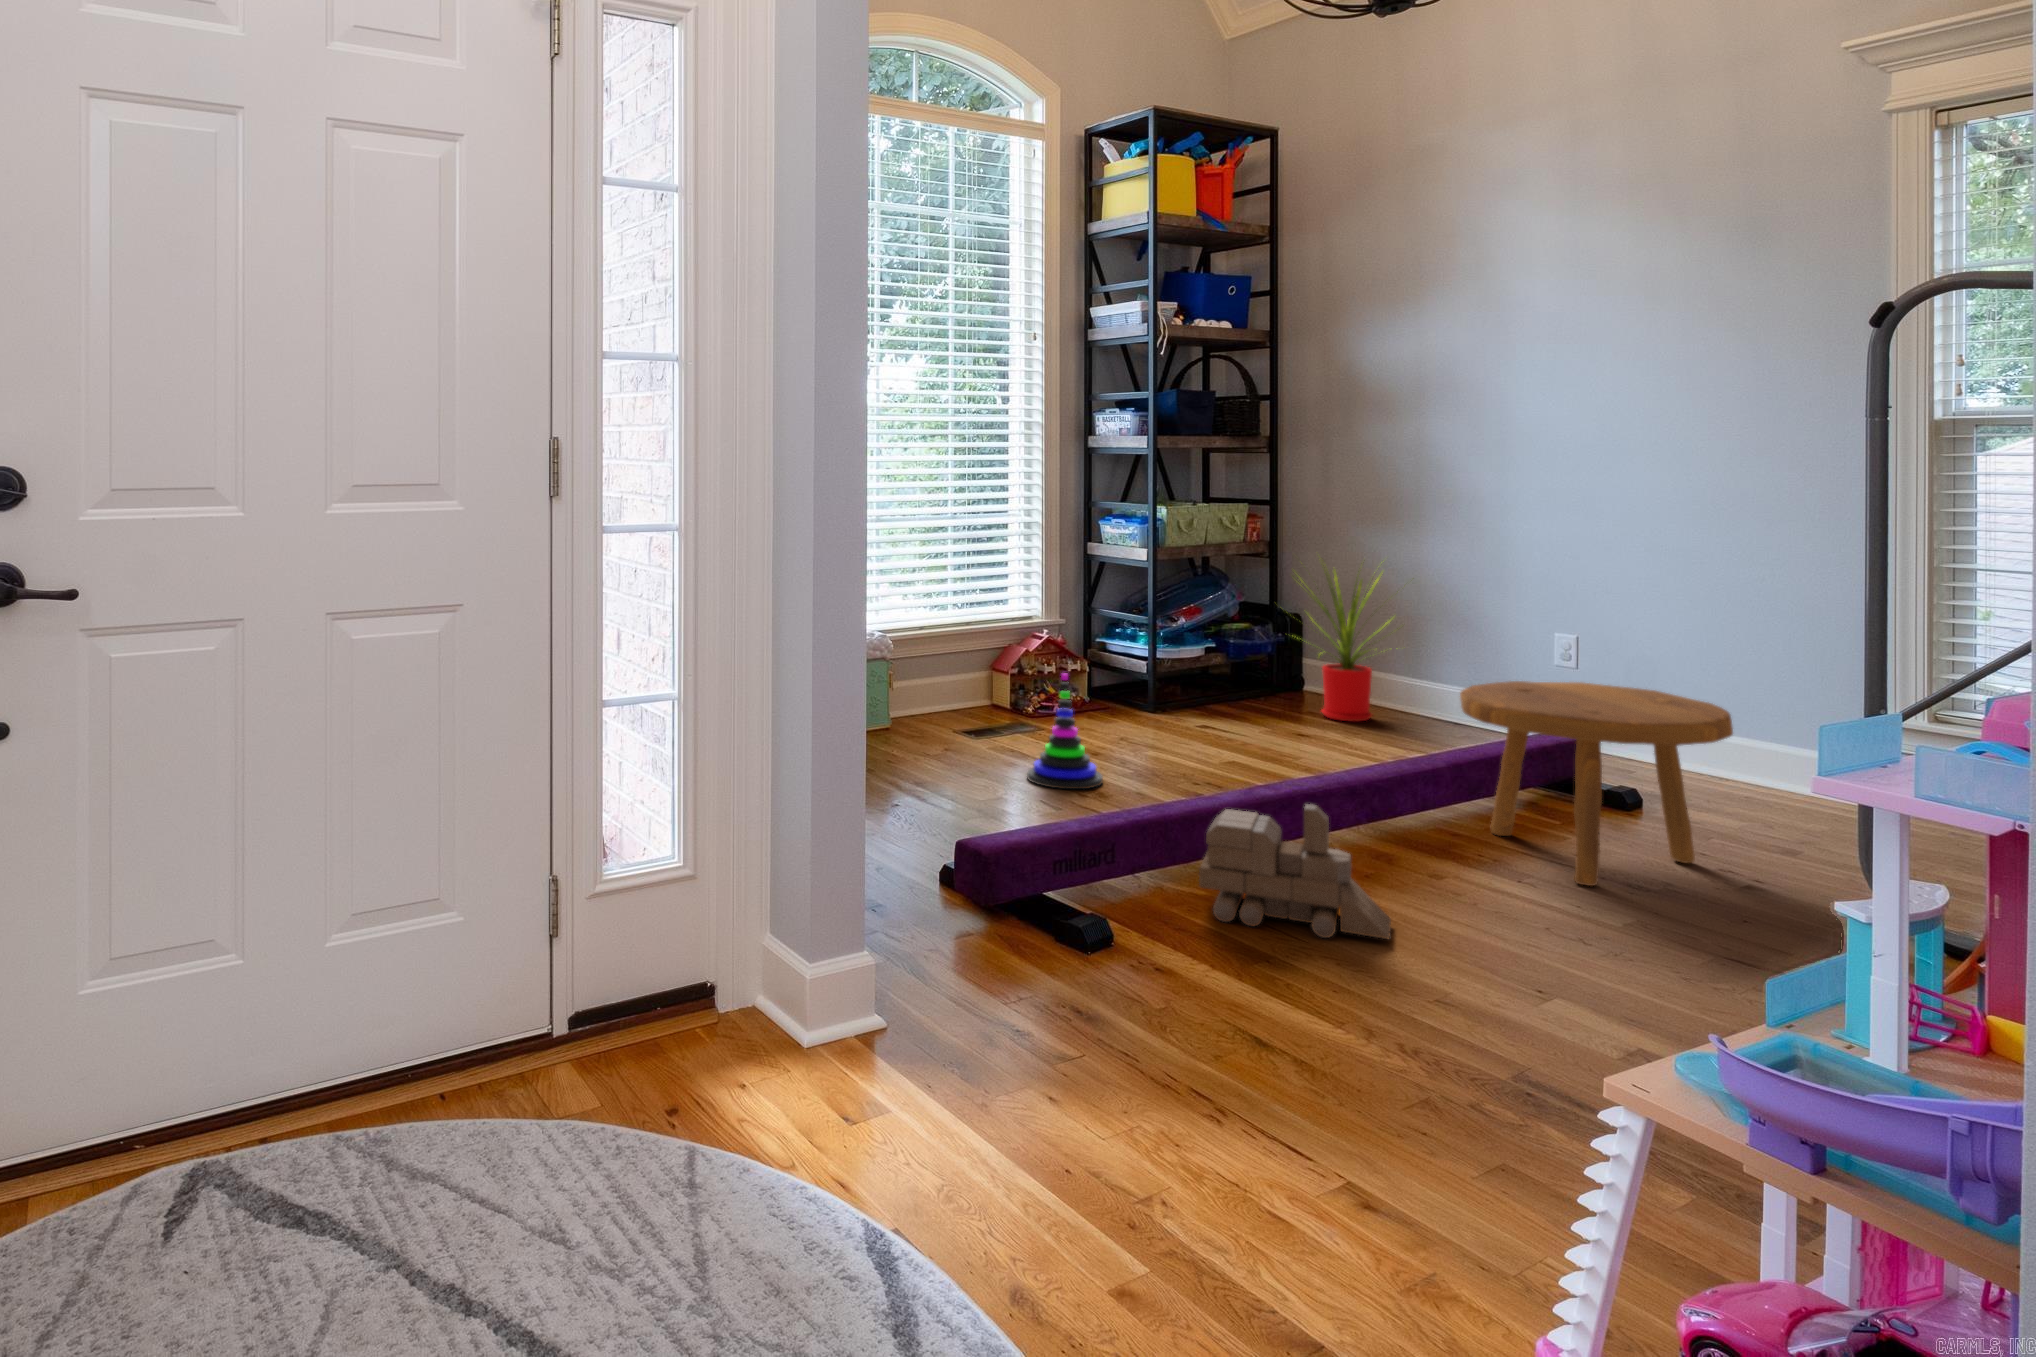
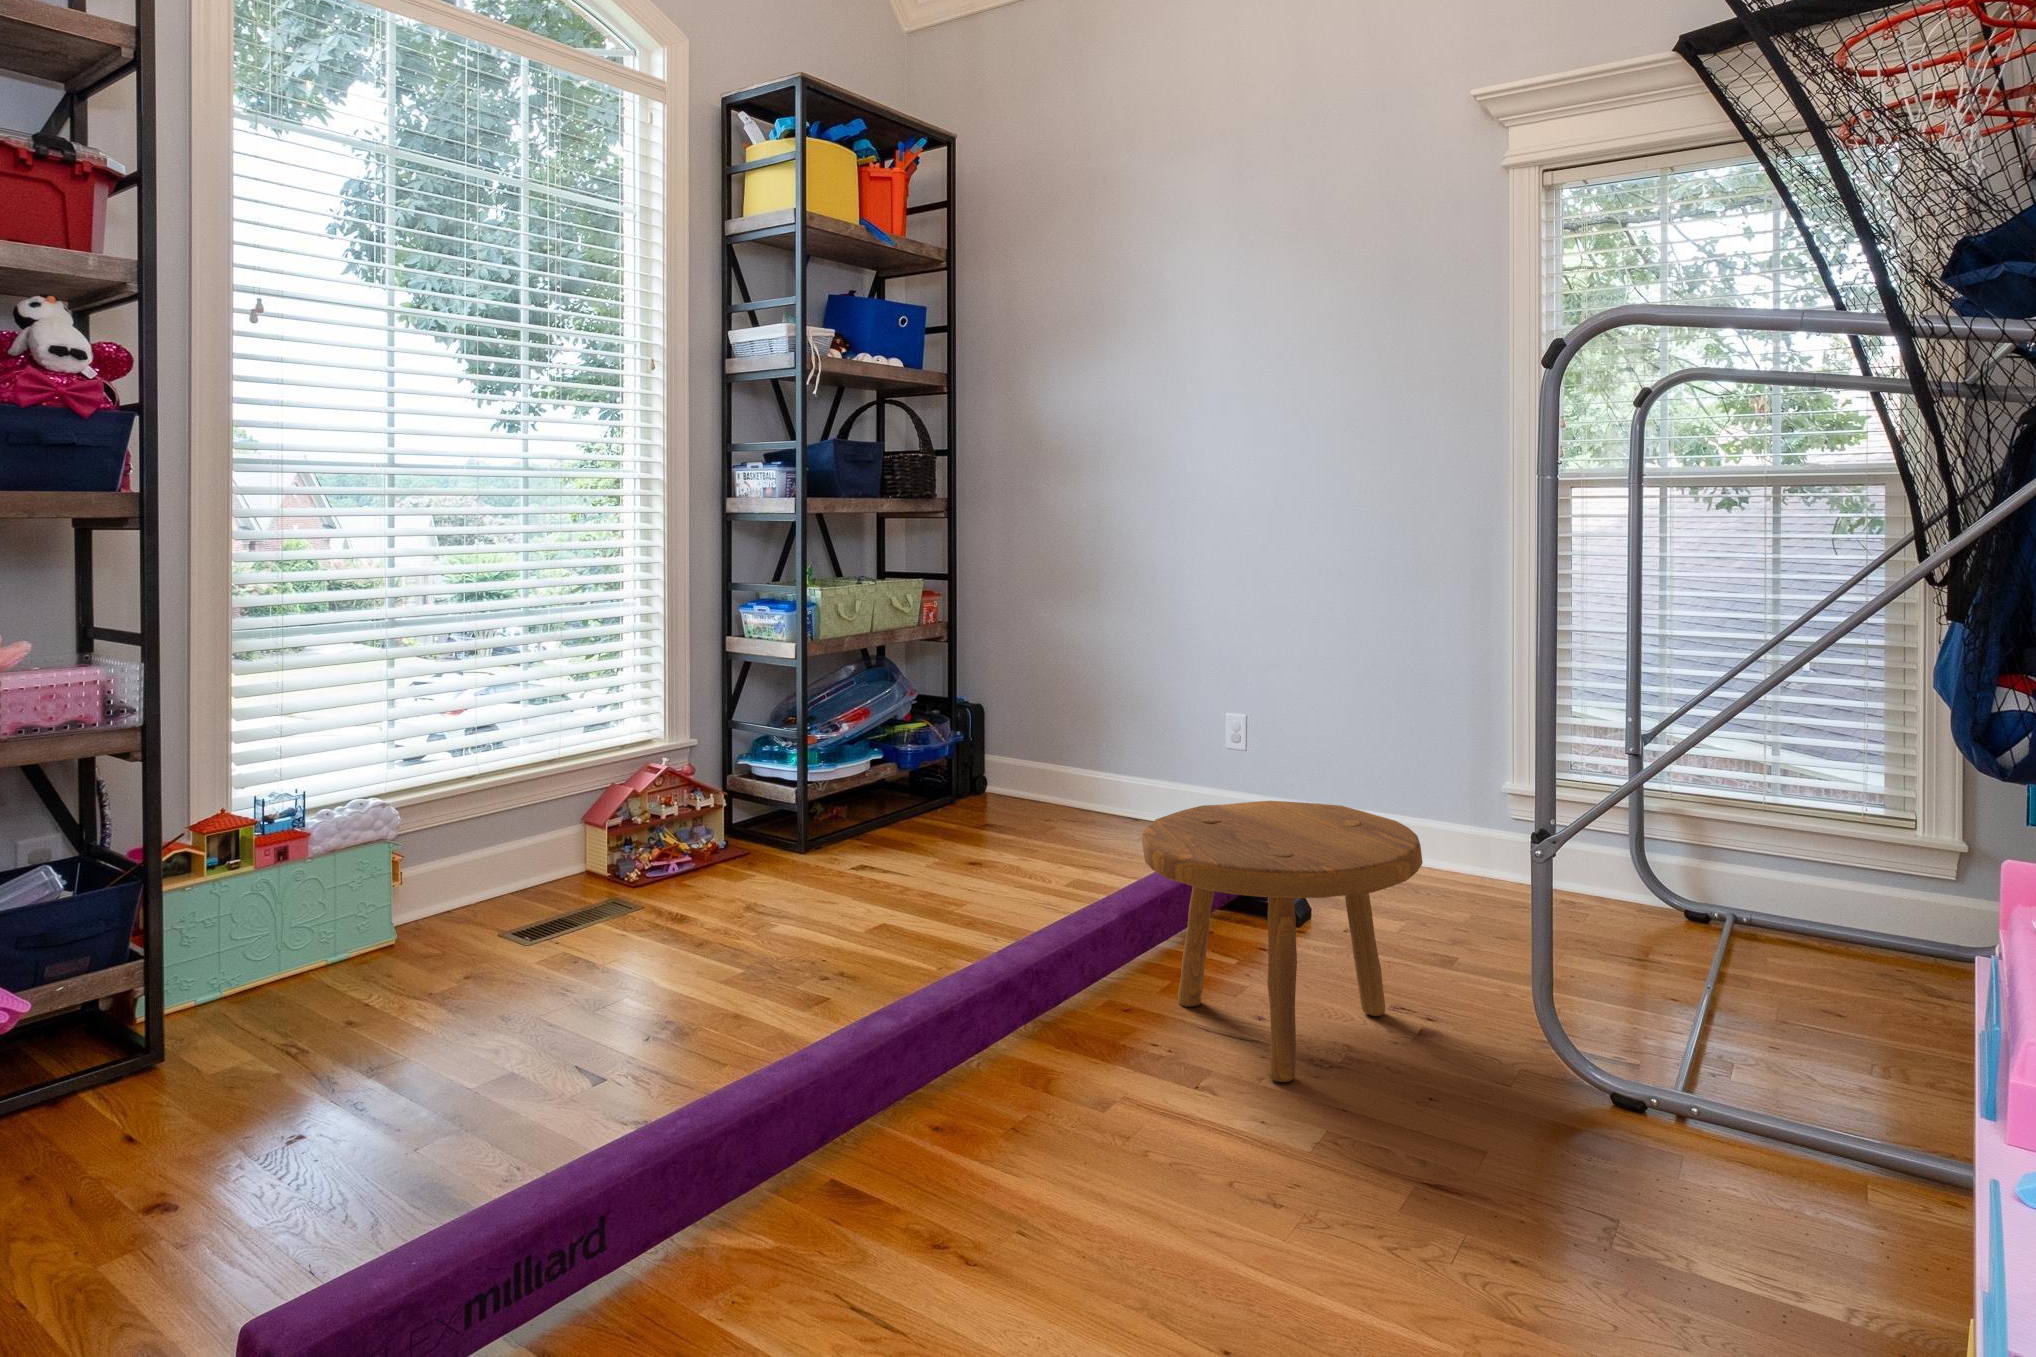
house plant: present [1293,560,1400,721] -> none [950,634,1101,837]
stacking toy: present [1027,673,1103,789] -> none [591,845,703,1022]
toy train: present [1199,804,1391,939] -> none [777,1072,1054,1296]

